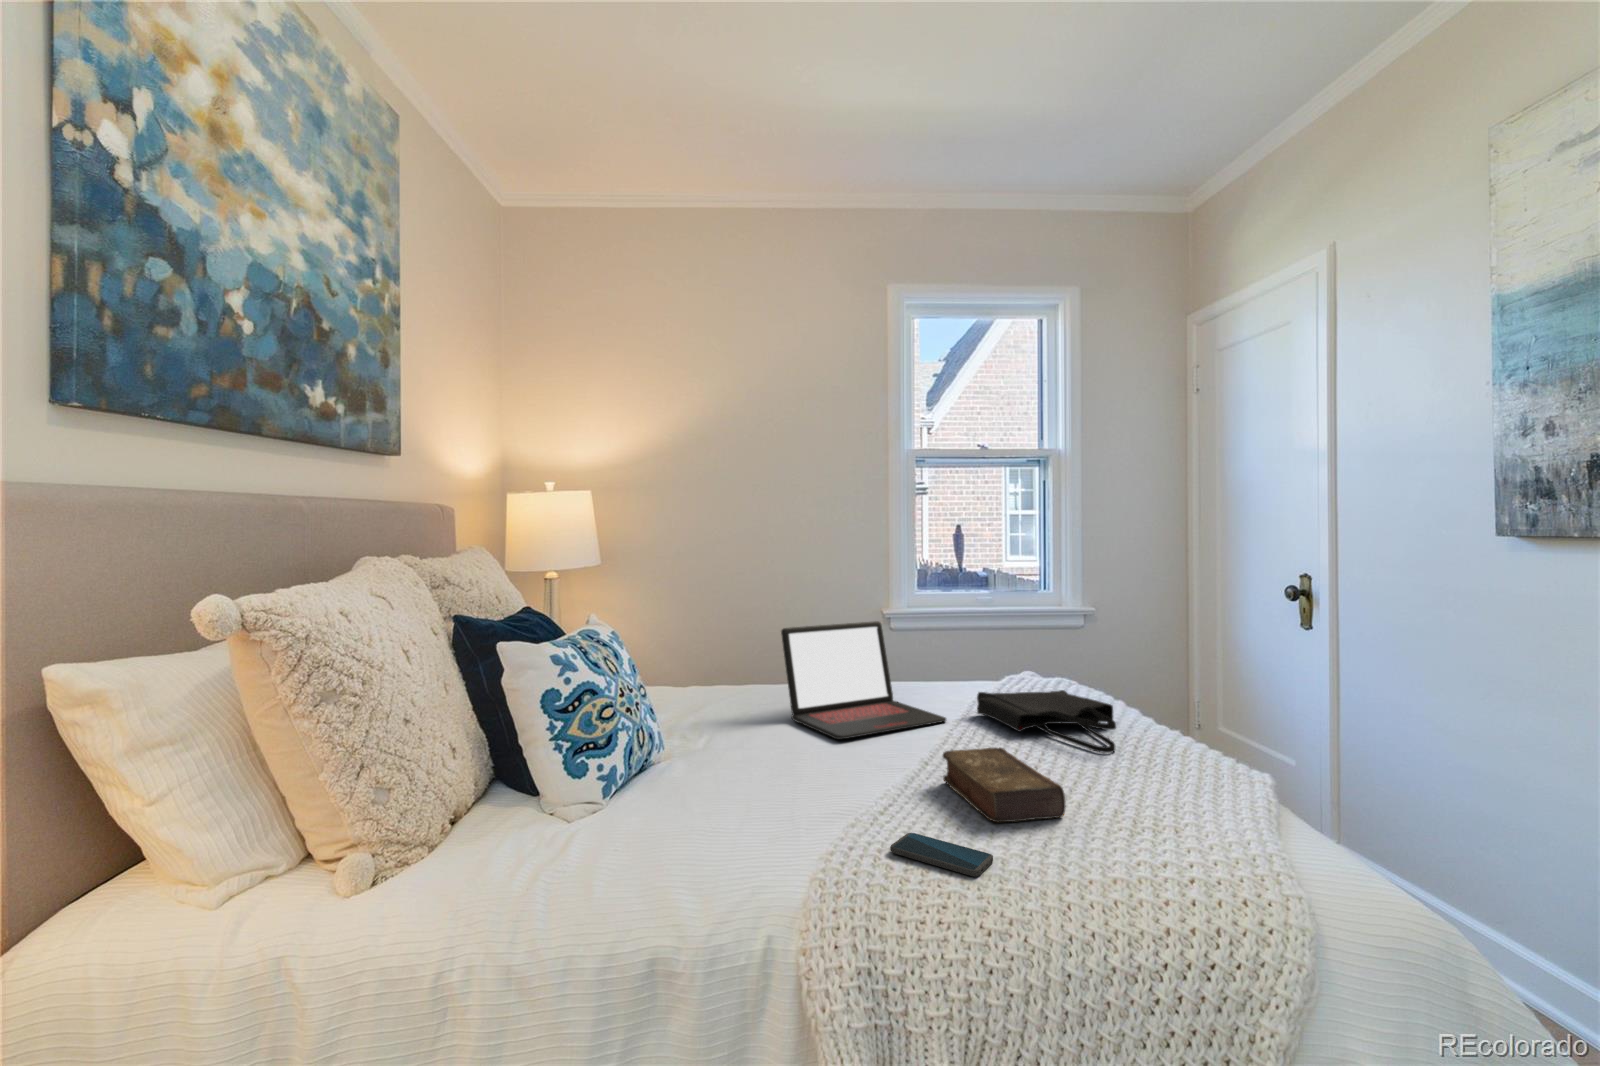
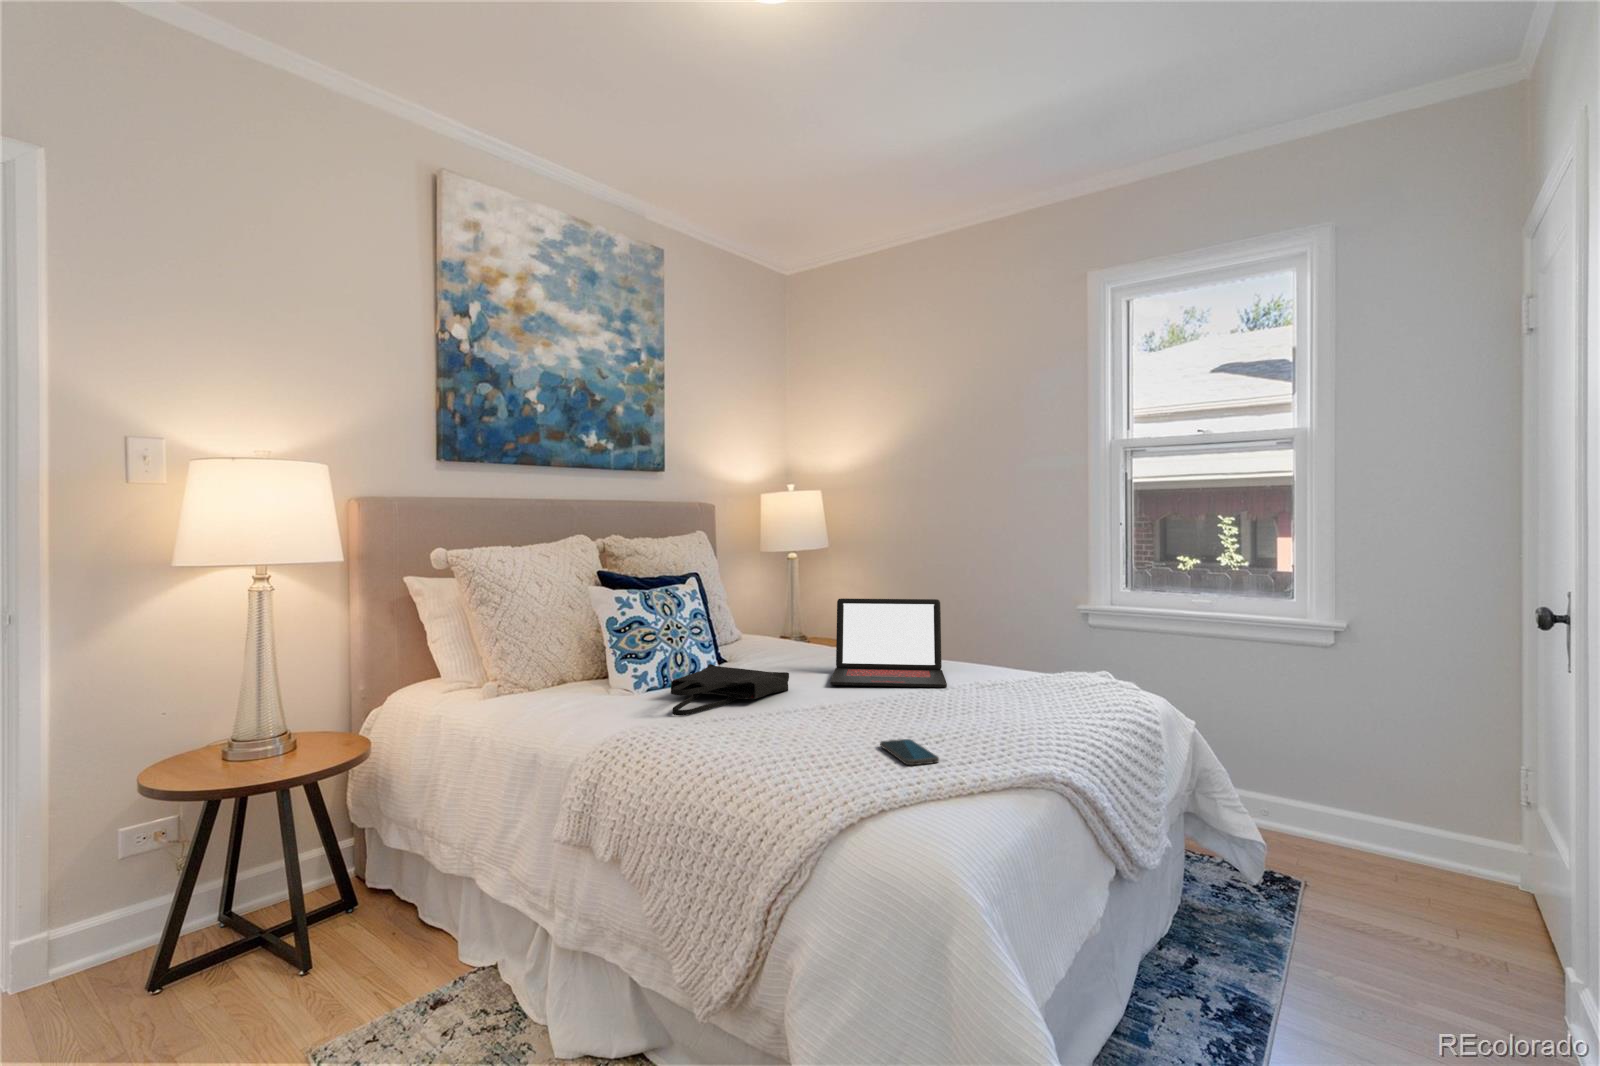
tote bag: present [977,690,1116,753] -> present [671,664,789,716]
book: present [943,748,1066,822] -> none [787,689,880,741]
smartphone: present [890,833,993,877] -> present [880,739,939,765]

